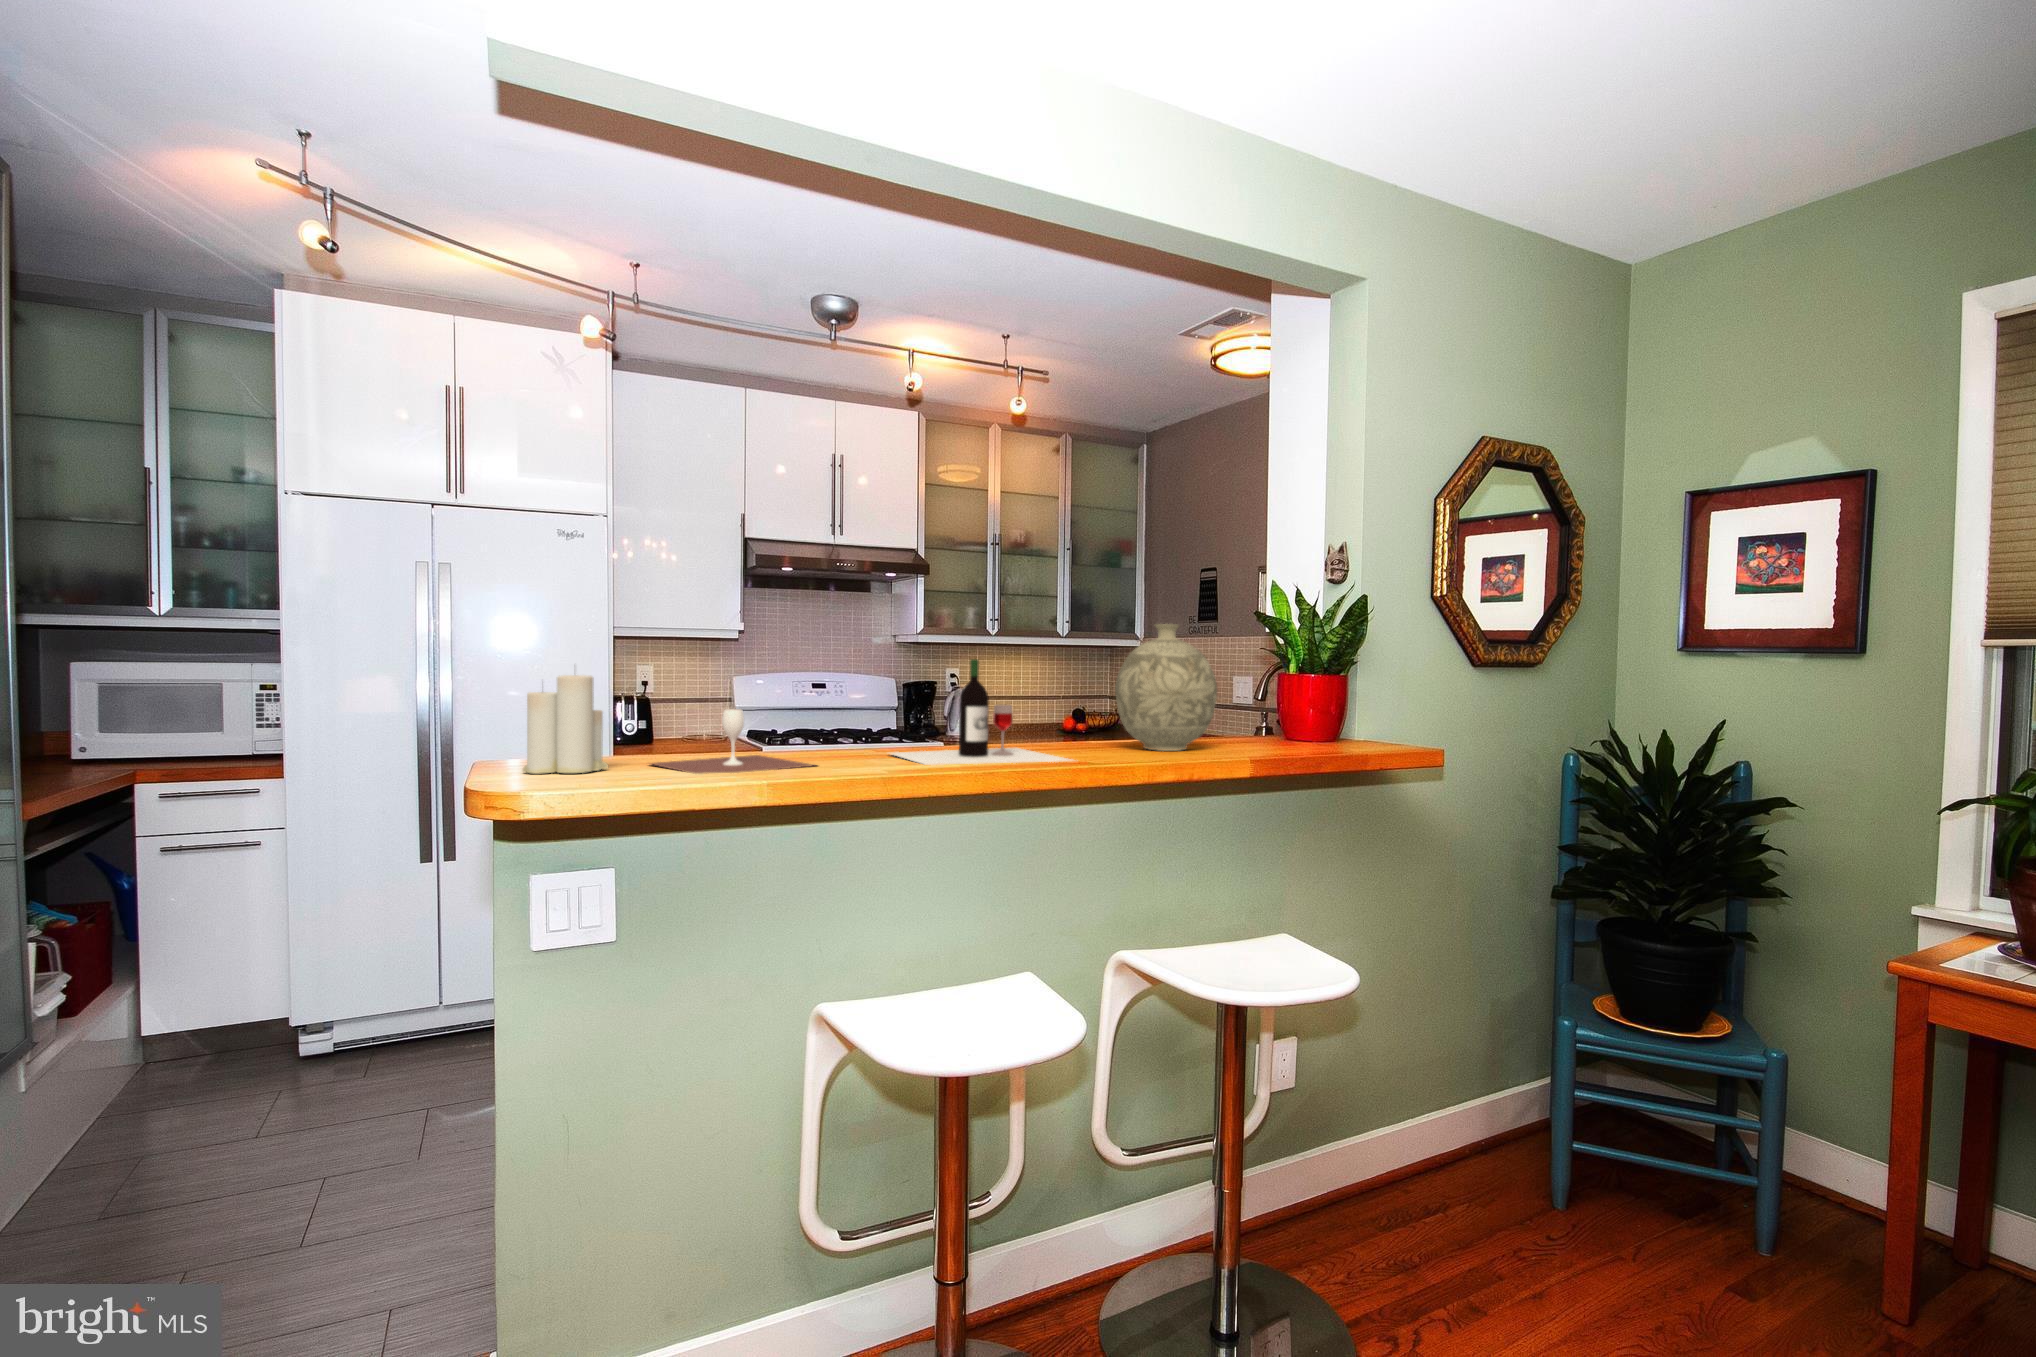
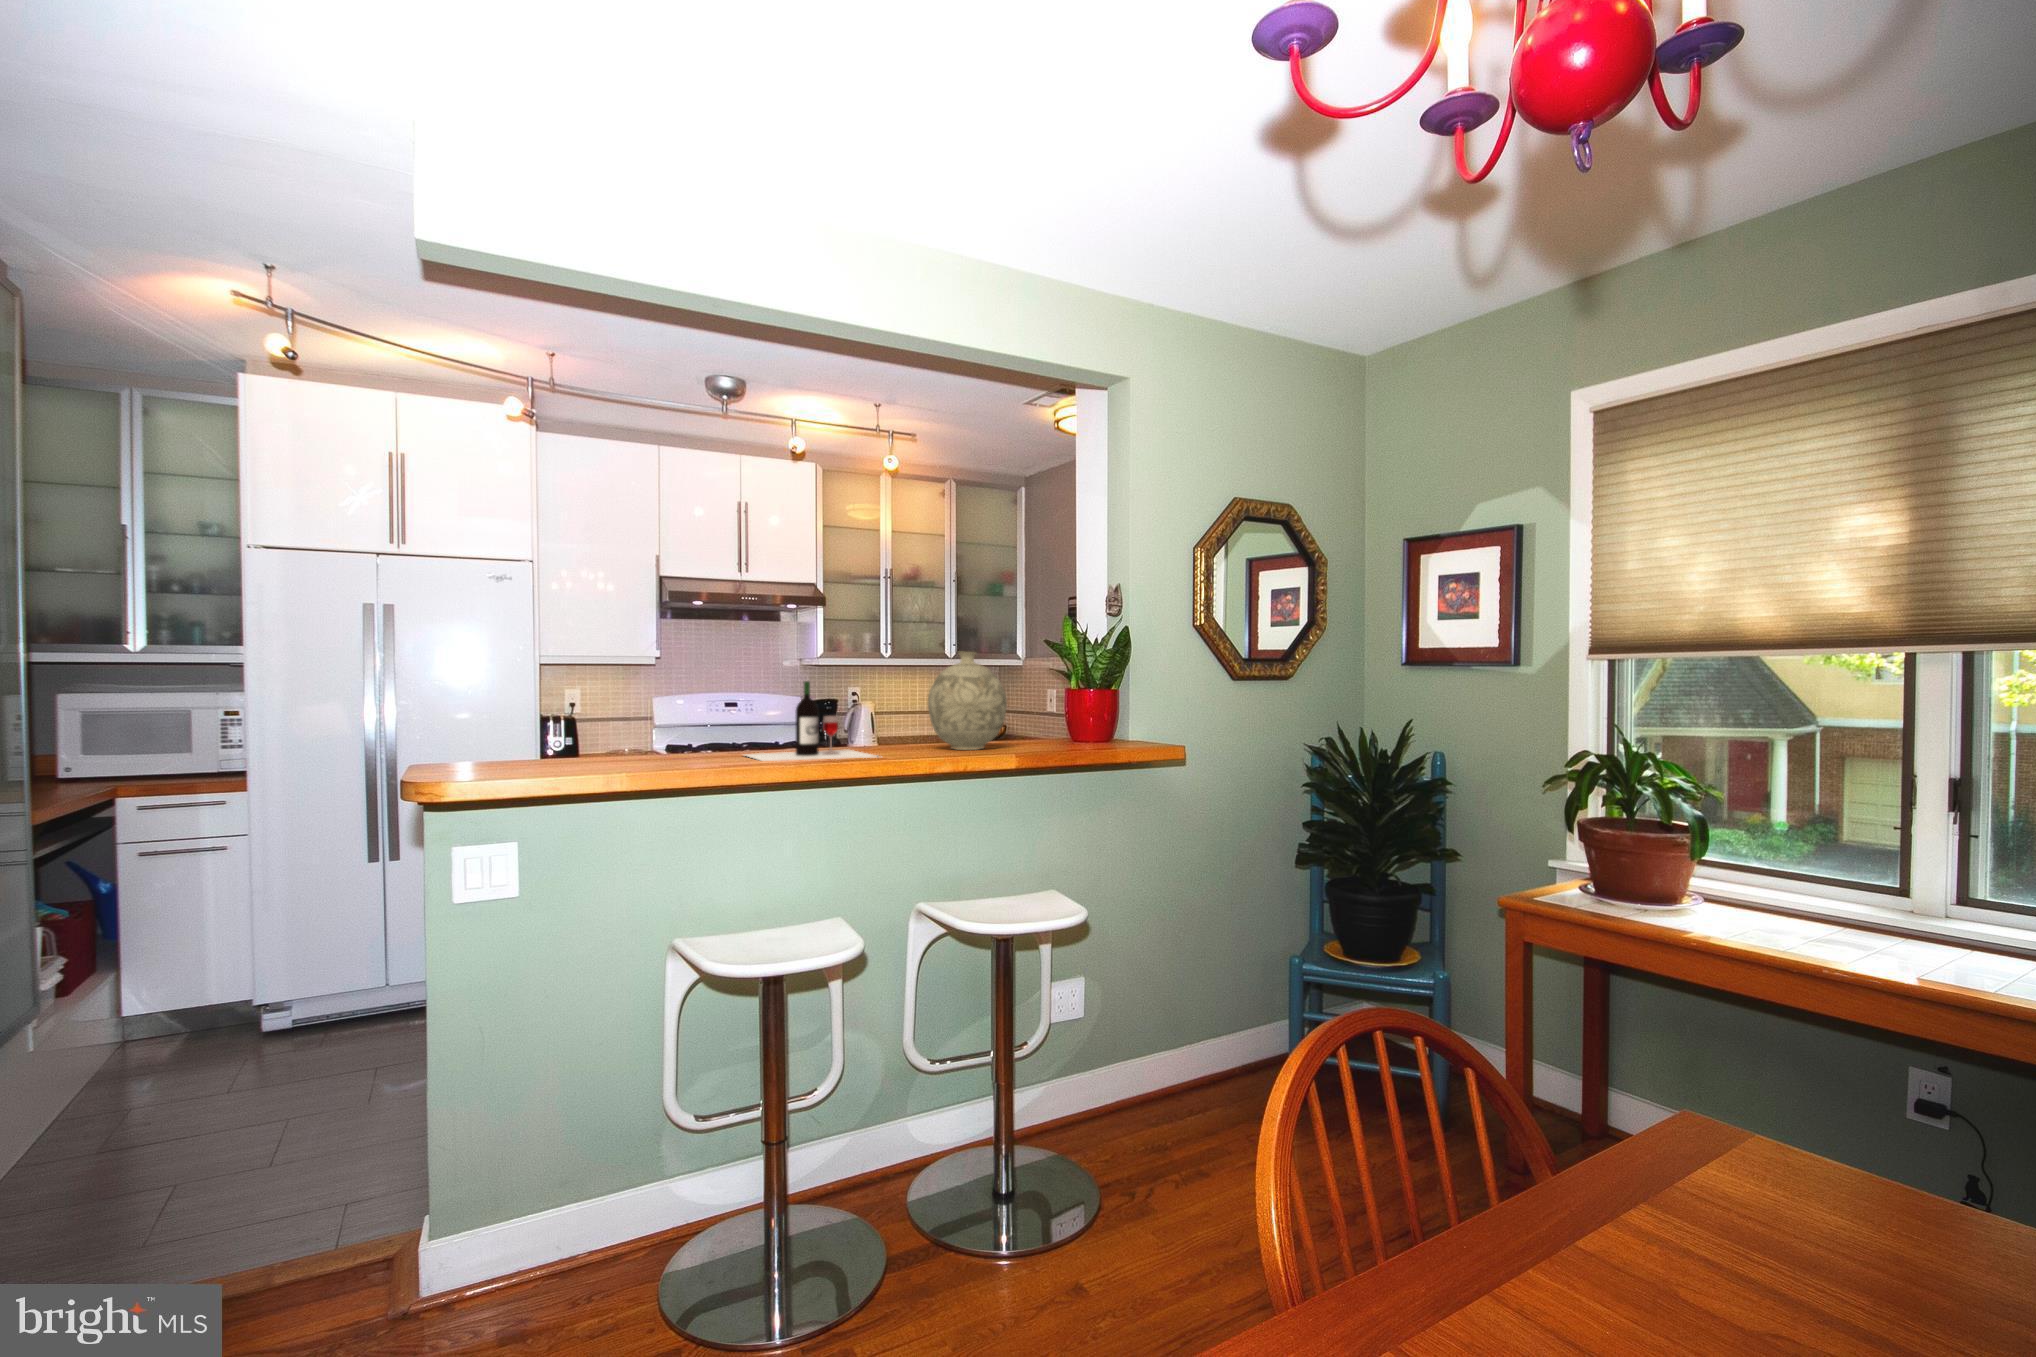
candle: present [523,675,608,774] -> none [452,689,518,770]
wine glass: present [651,709,813,774] -> none [548,722,680,770]

